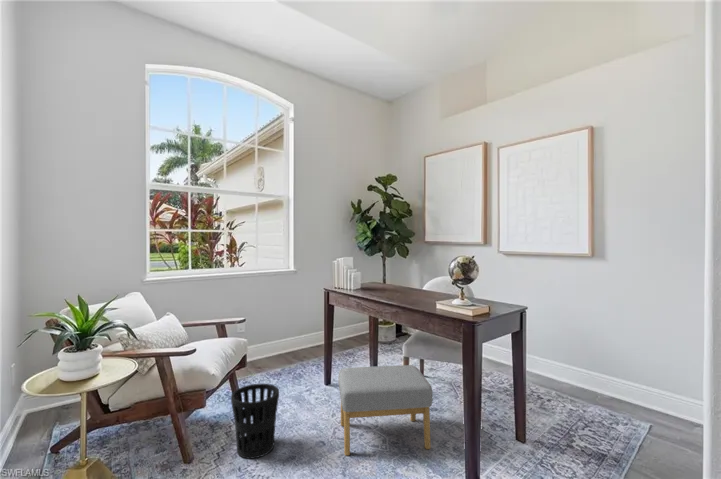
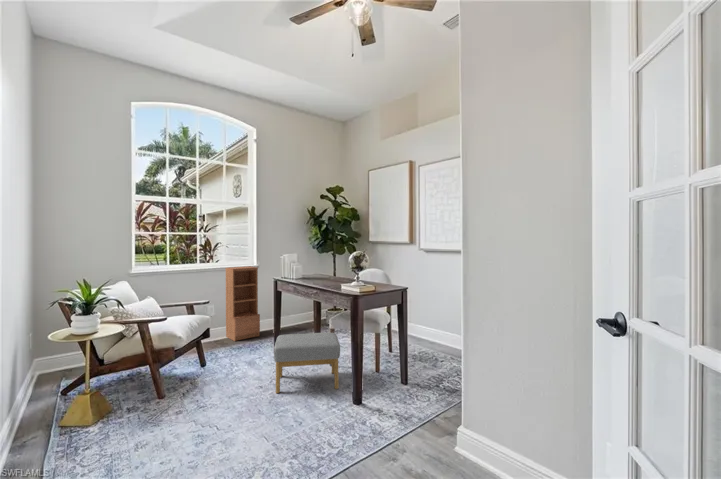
bookcase: none [258,272,300,366] -> present [226,266,260,341]
wastebasket: present [231,384,279,458] -> none [194,346,230,396]

